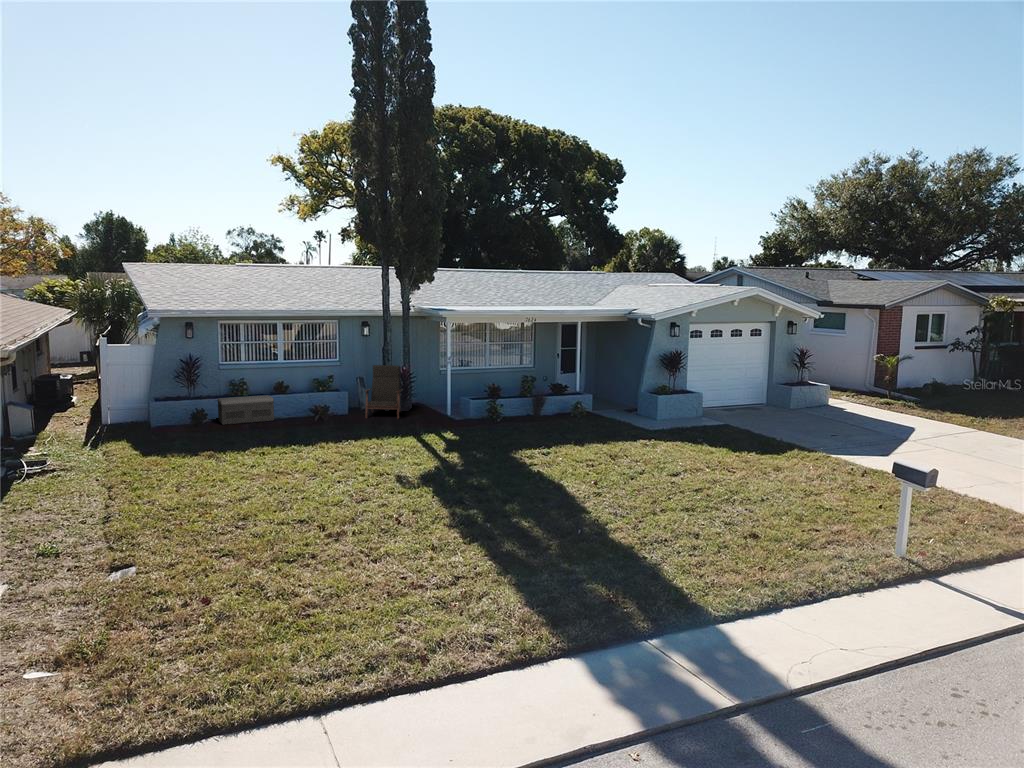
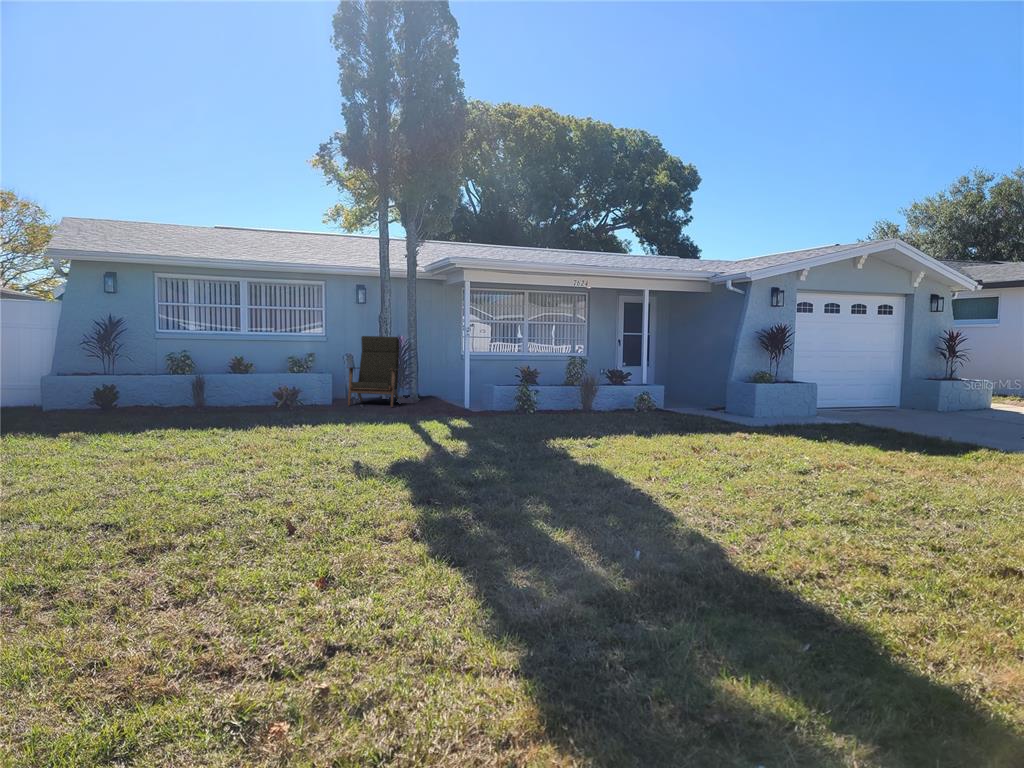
storage bench: present [217,395,274,425] -> none [146,371,222,407]

